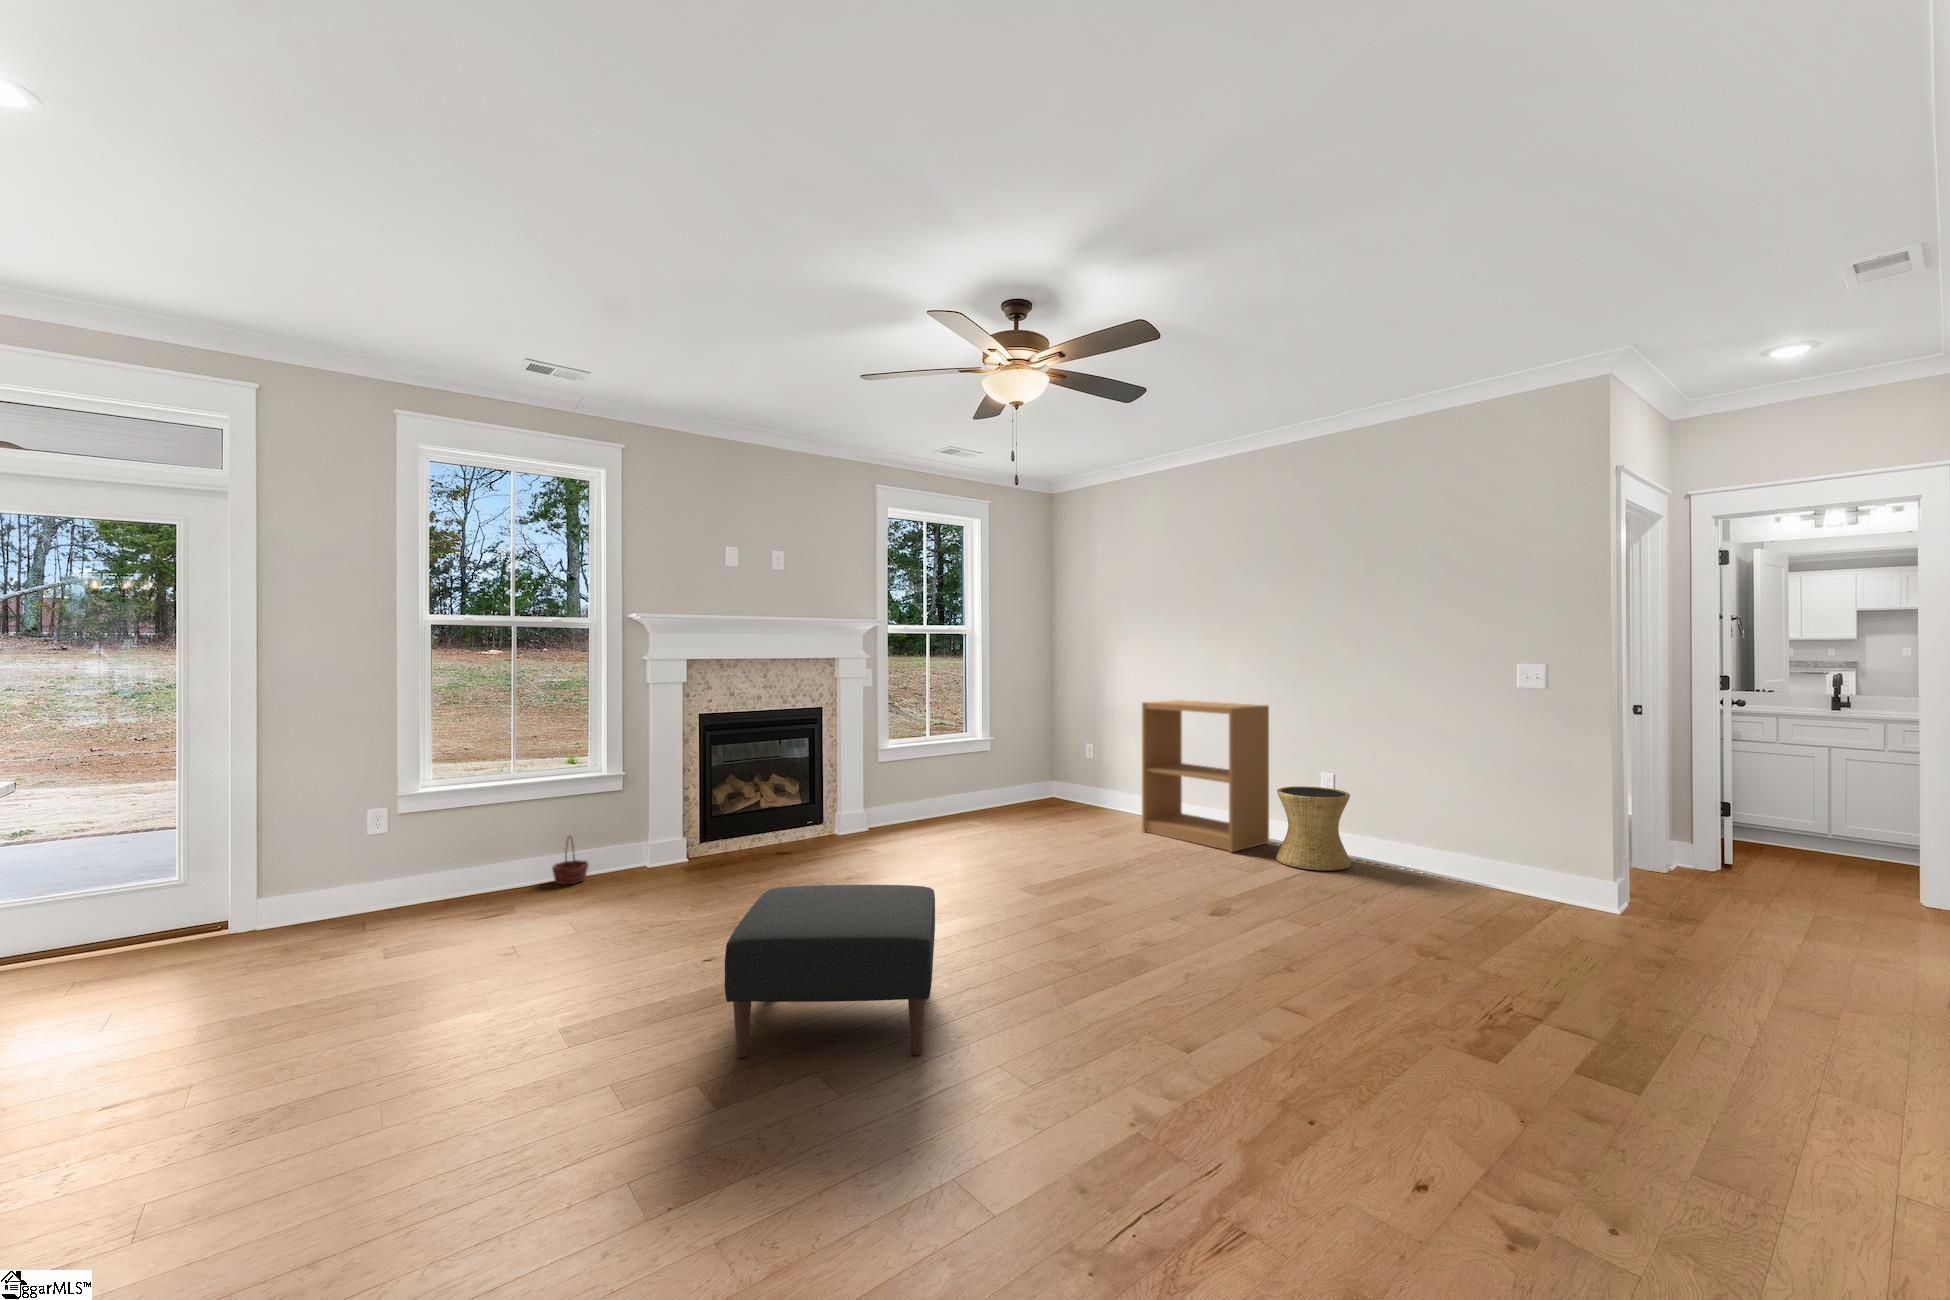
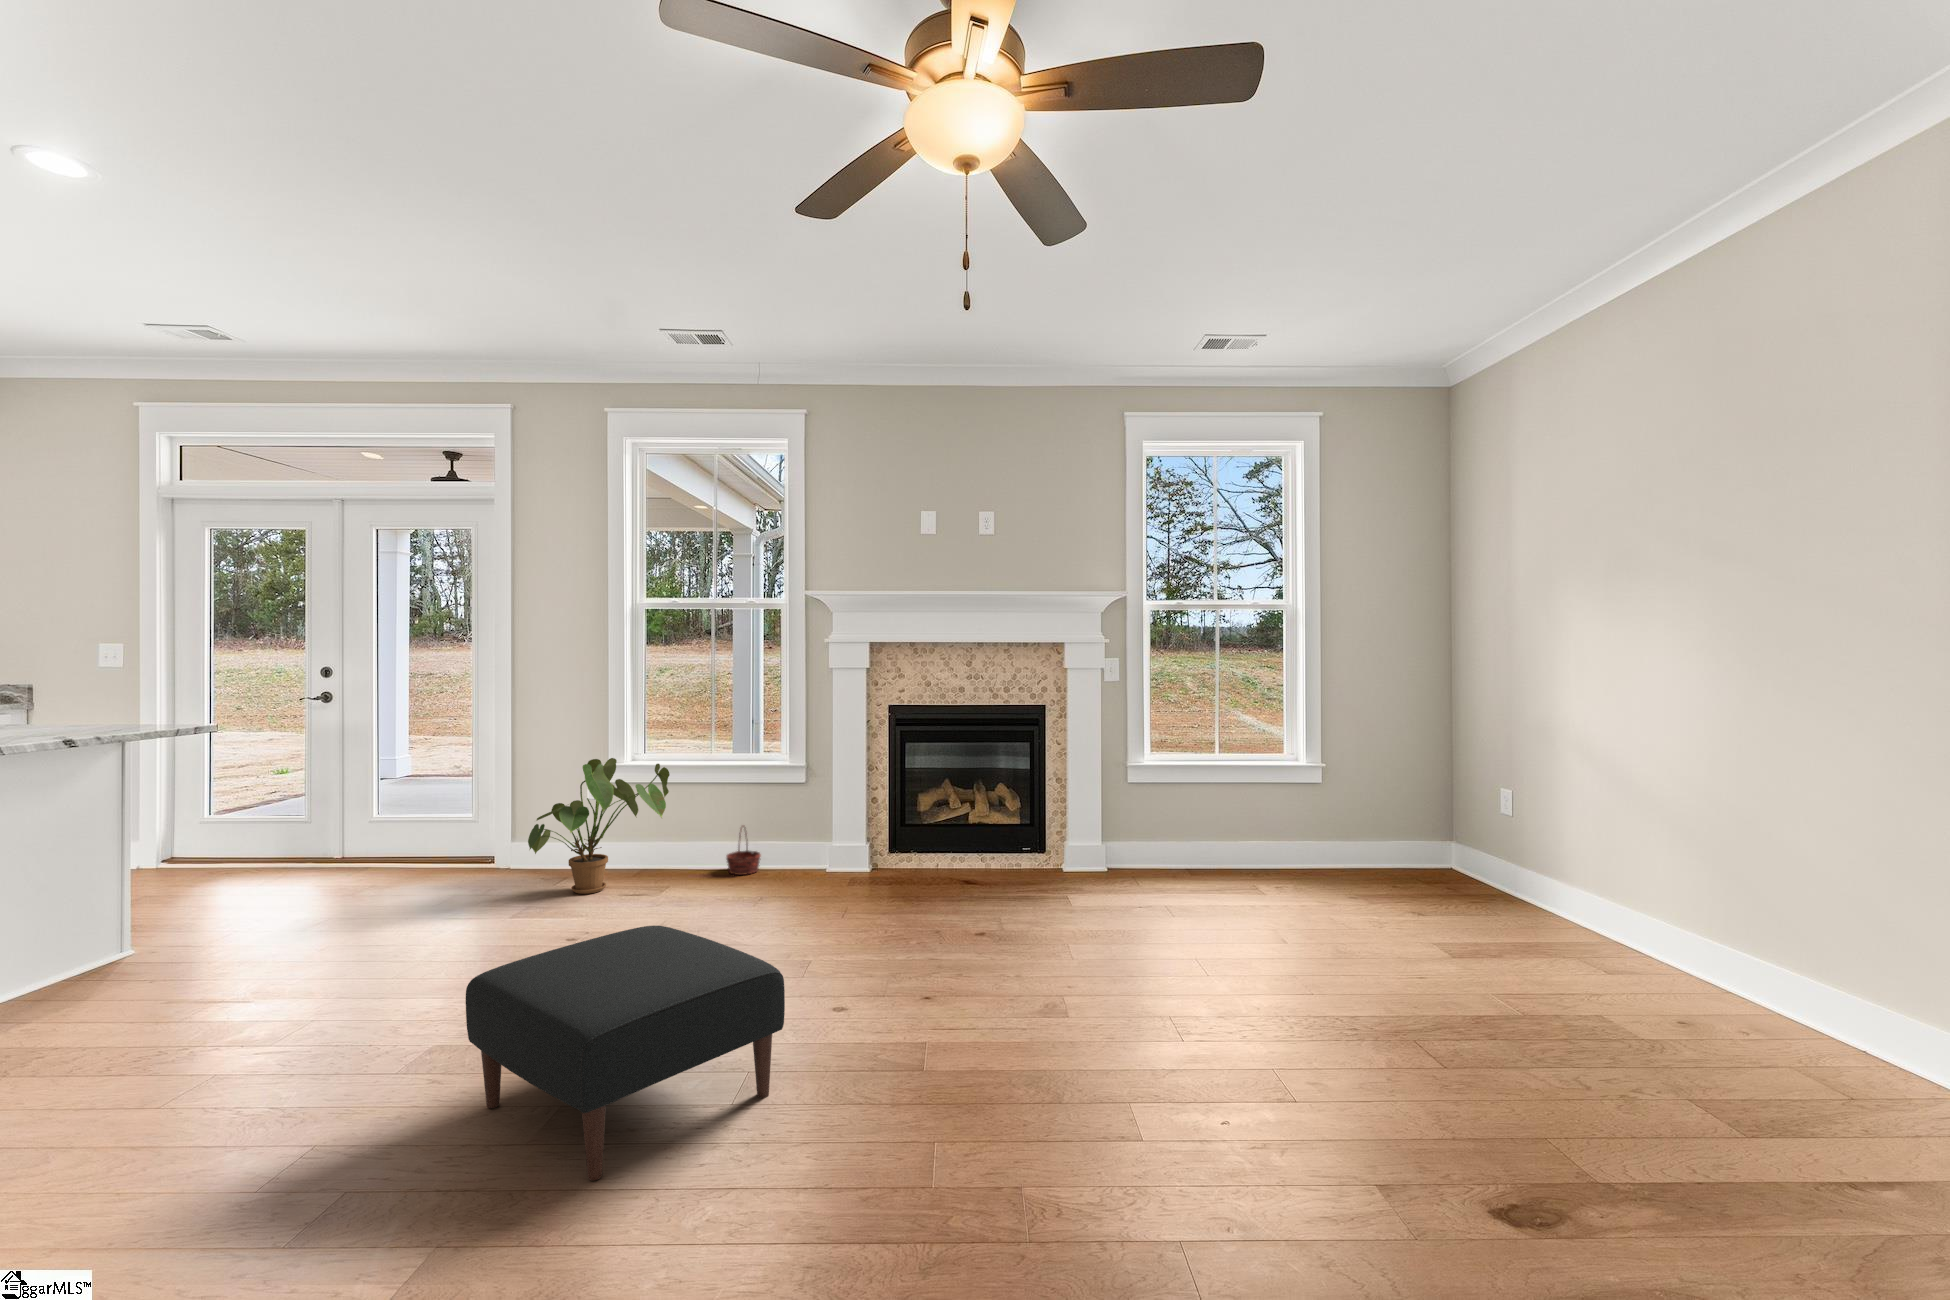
bookshelf: present [1142,700,1269,852] -> none [1502,728,1752,1037]
house plant: none [347,782,523,929] -> present [528,758,670,894]
side table: present [1276,786,1351,871] -> none [1689,931,1889,1145]

